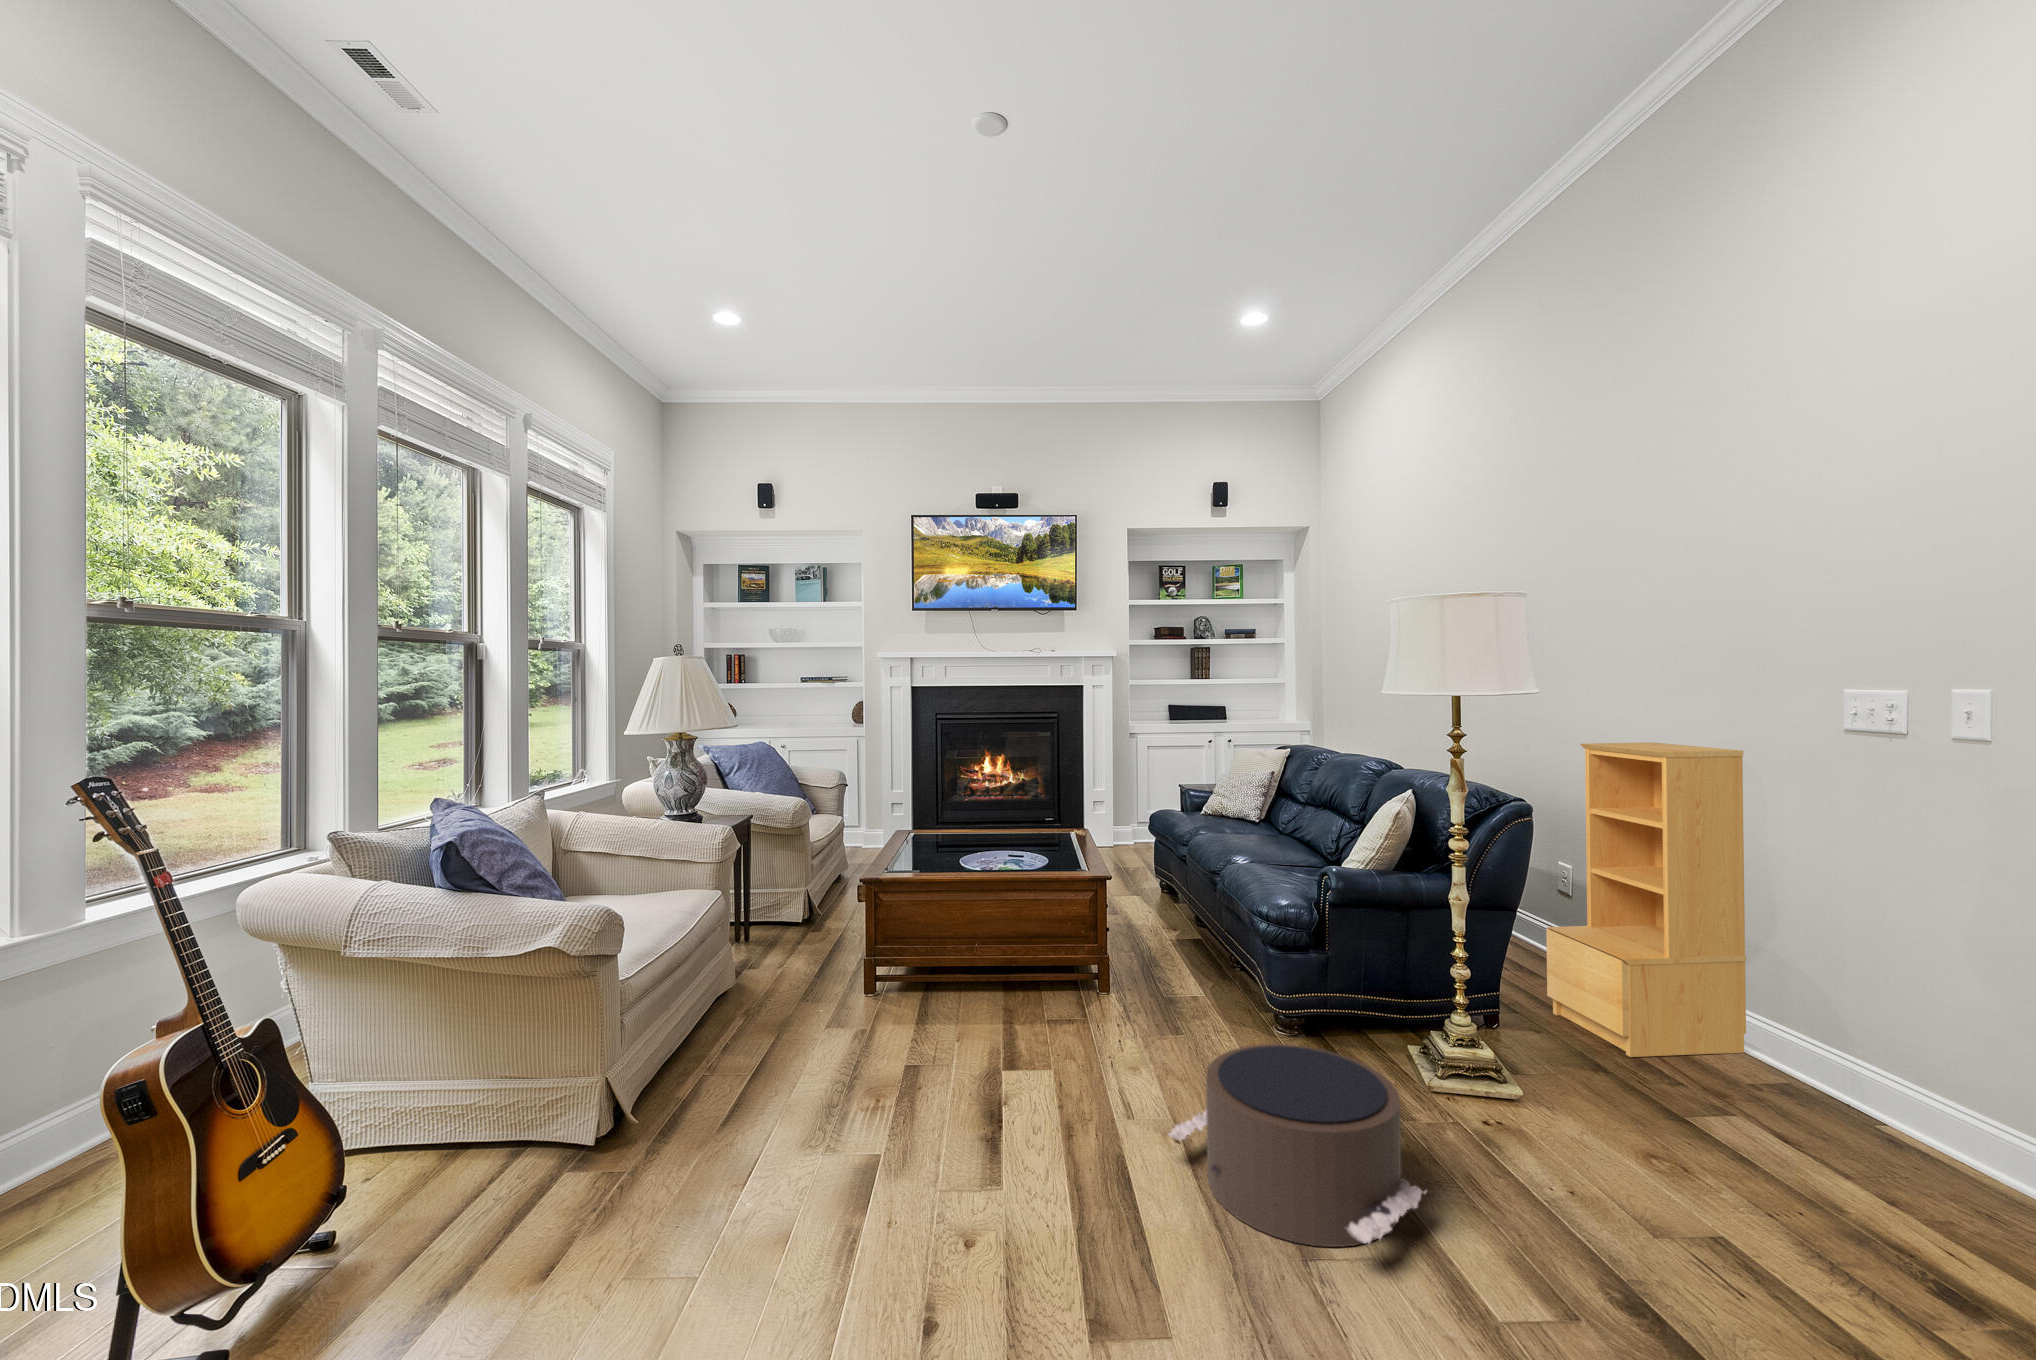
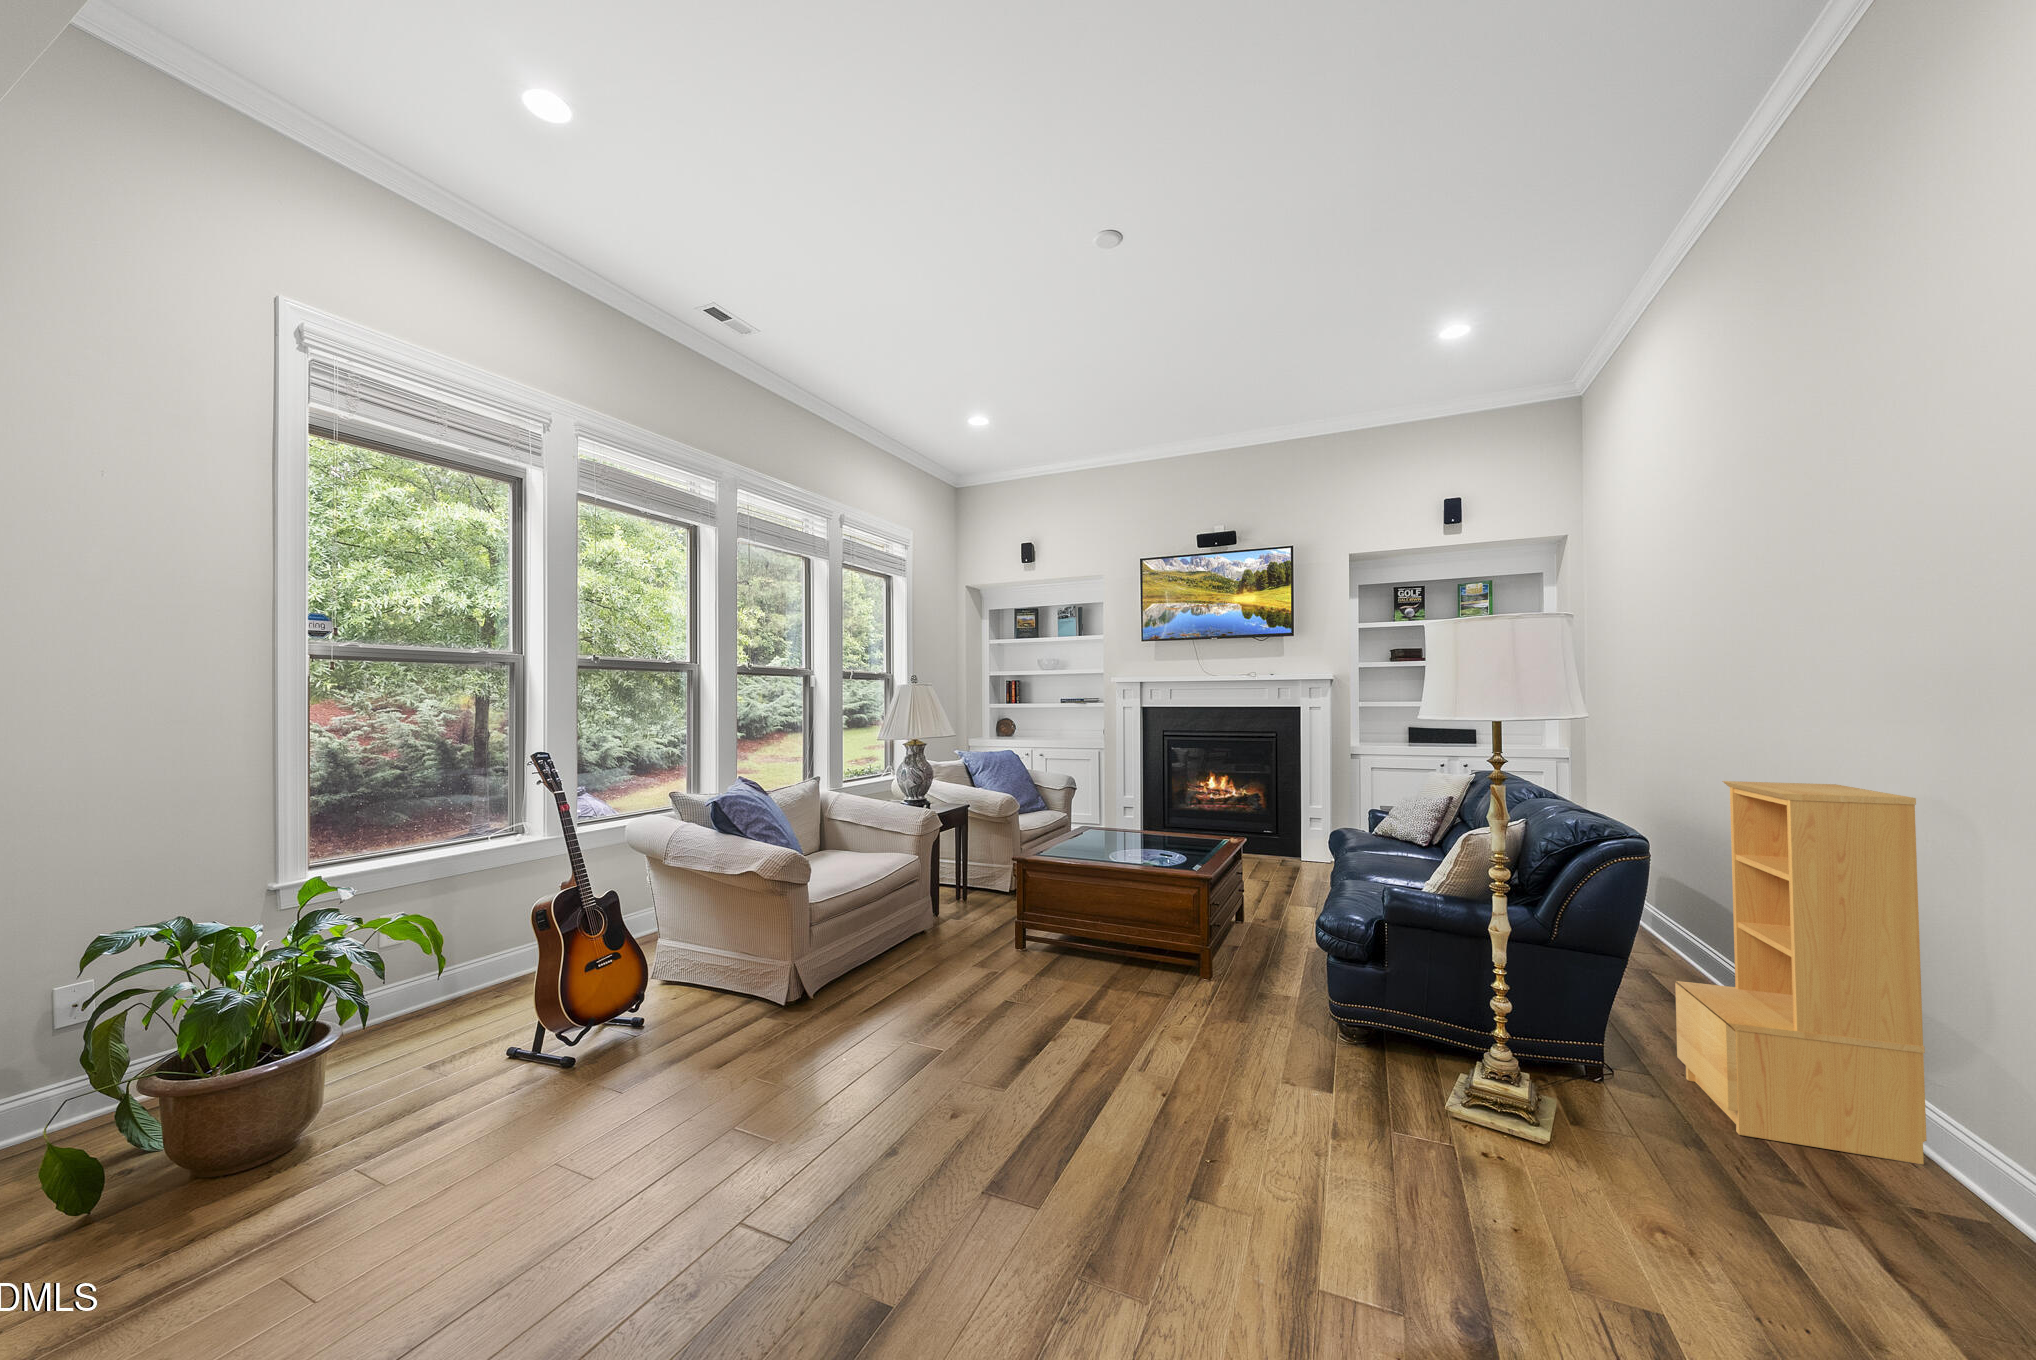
pouf: present [1168,1044,1427,1247] -> none [1142,1024,1326,1198]

